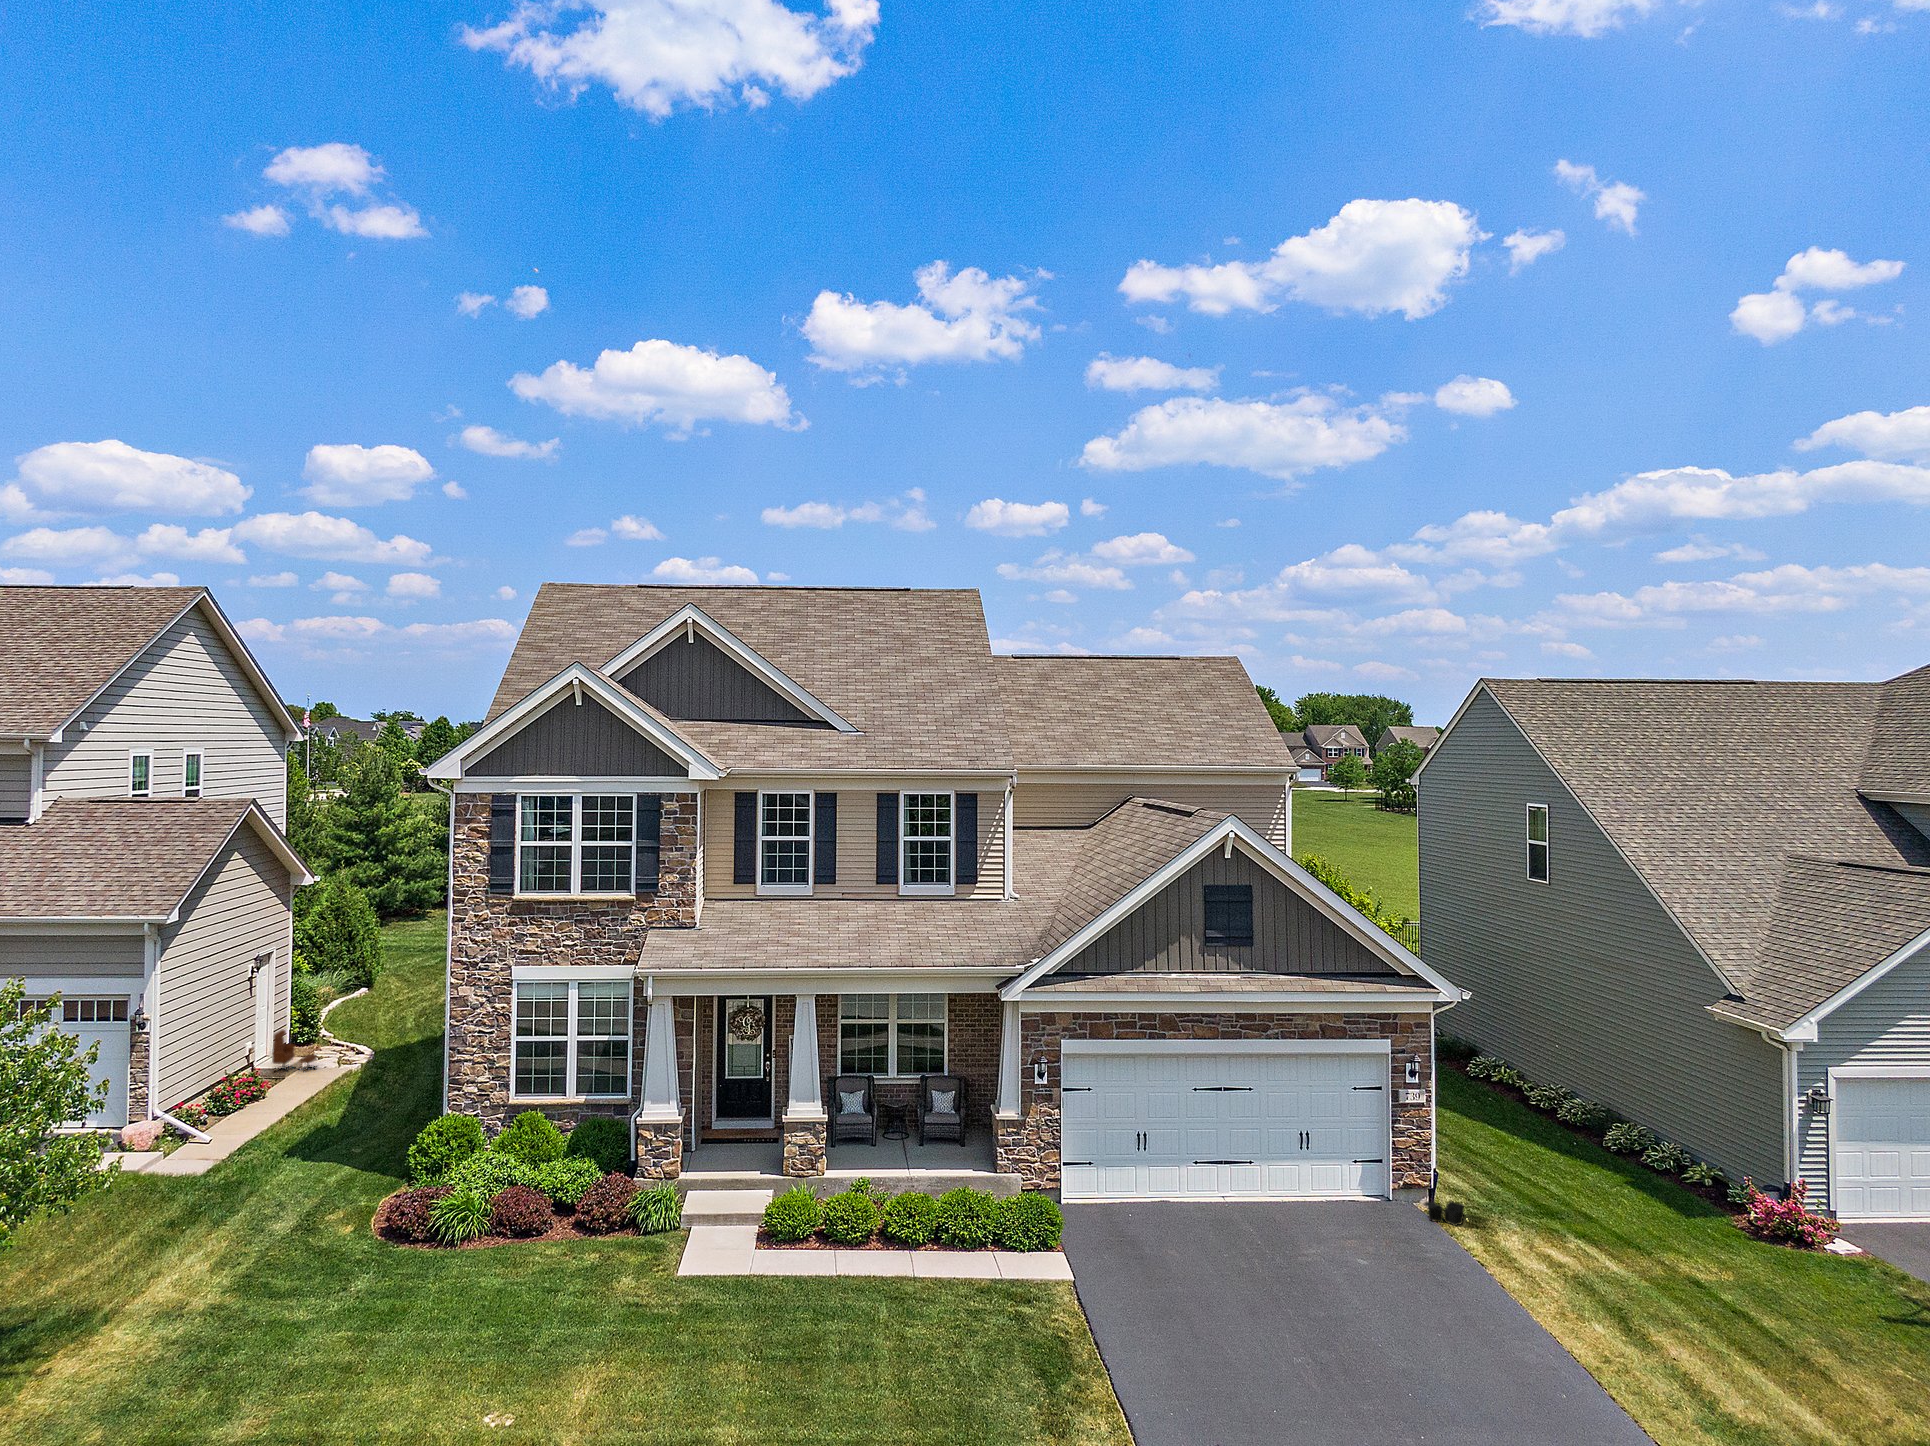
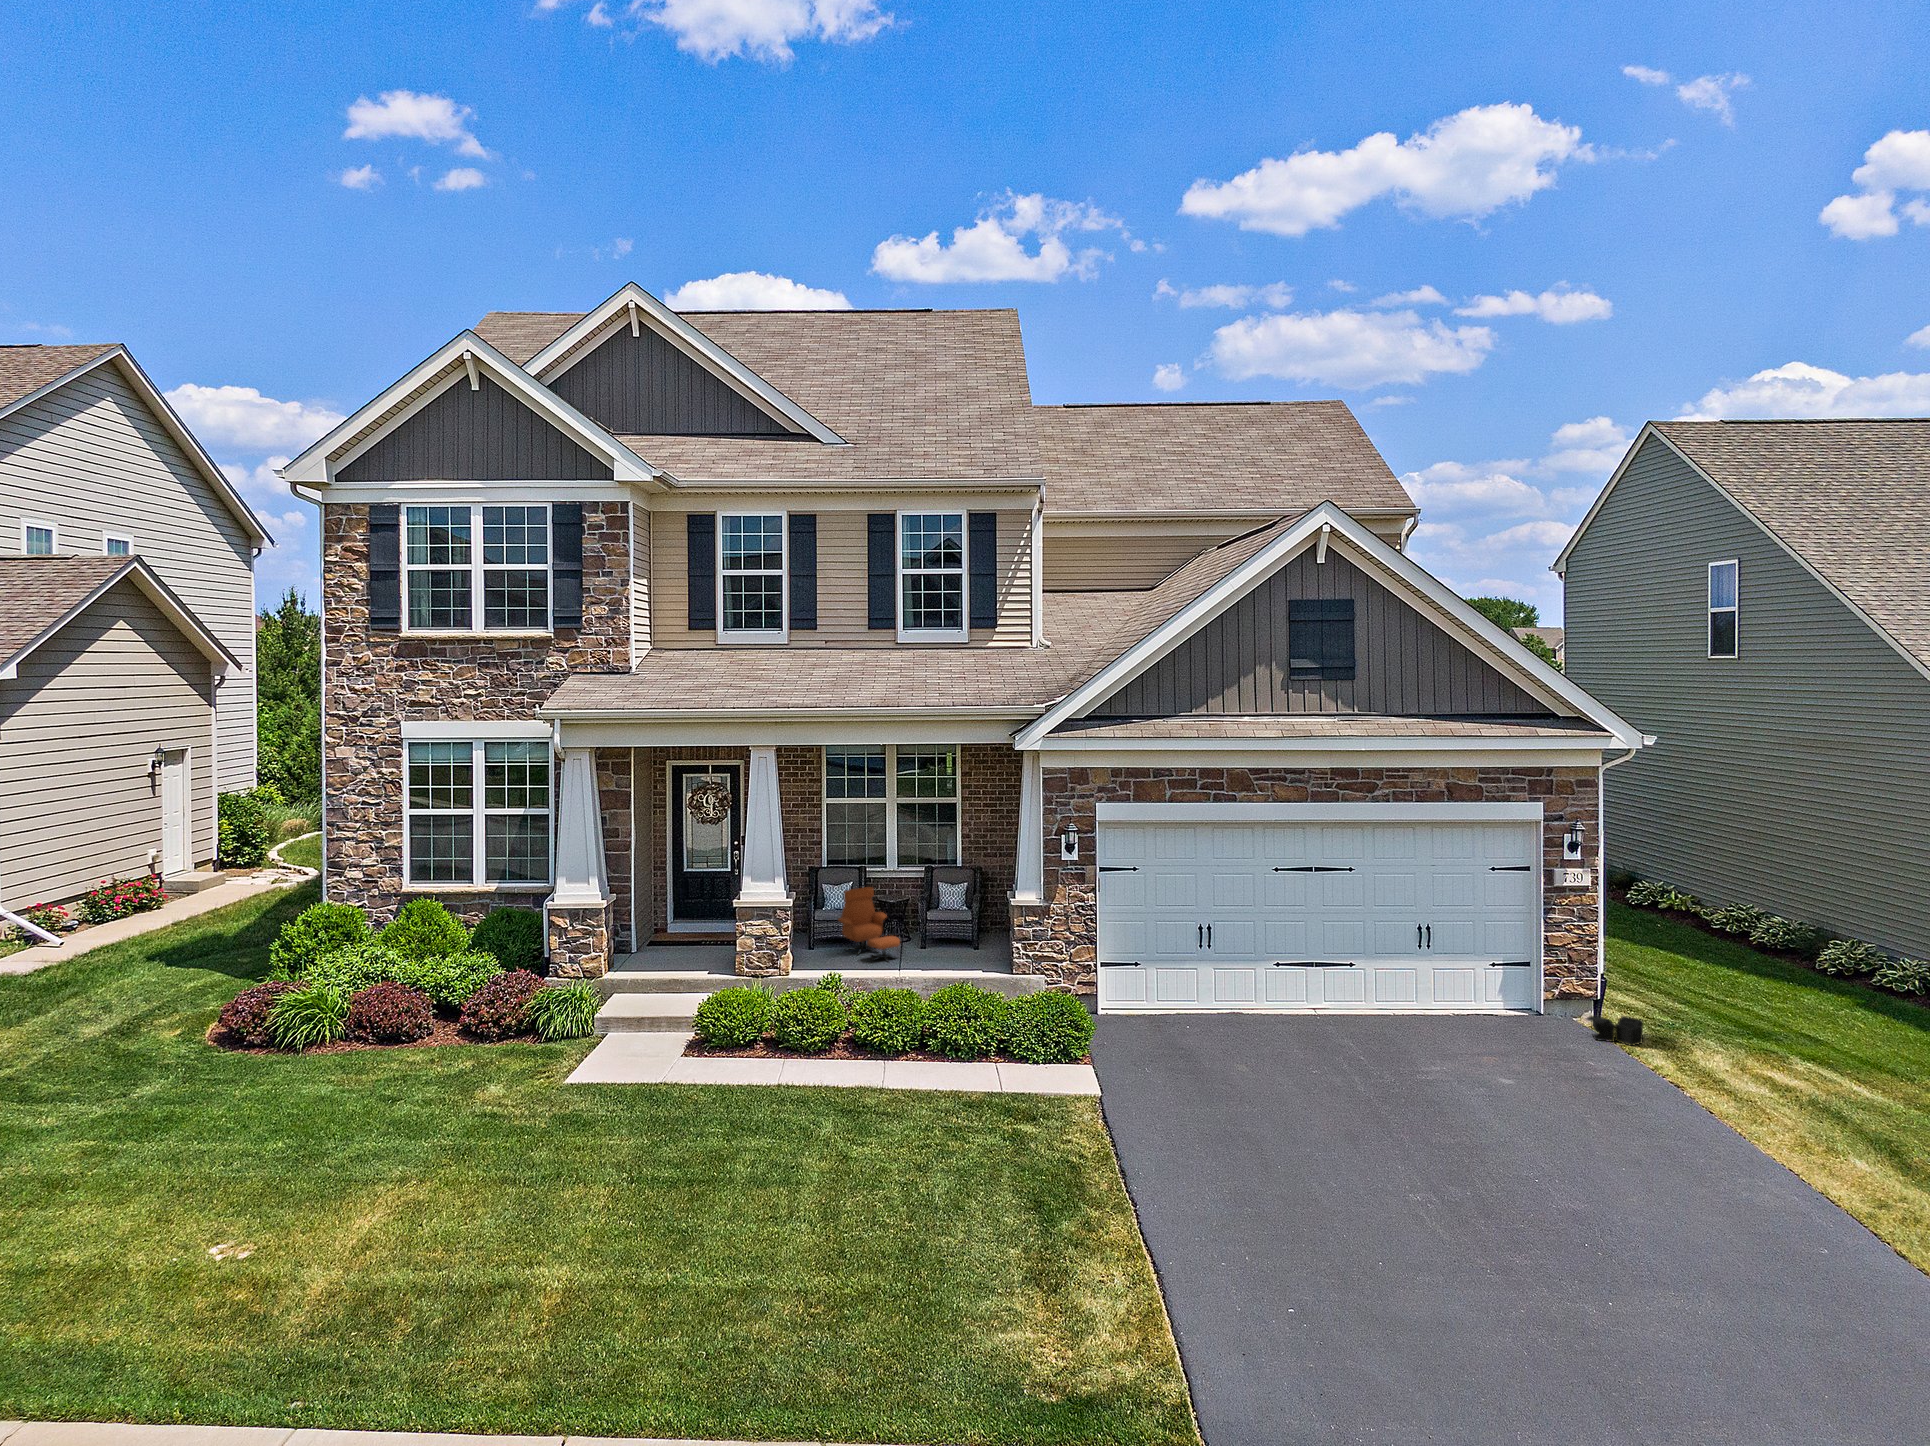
lounge chair: present [272,1030,317,1070] -> present [838,887,900,962]

